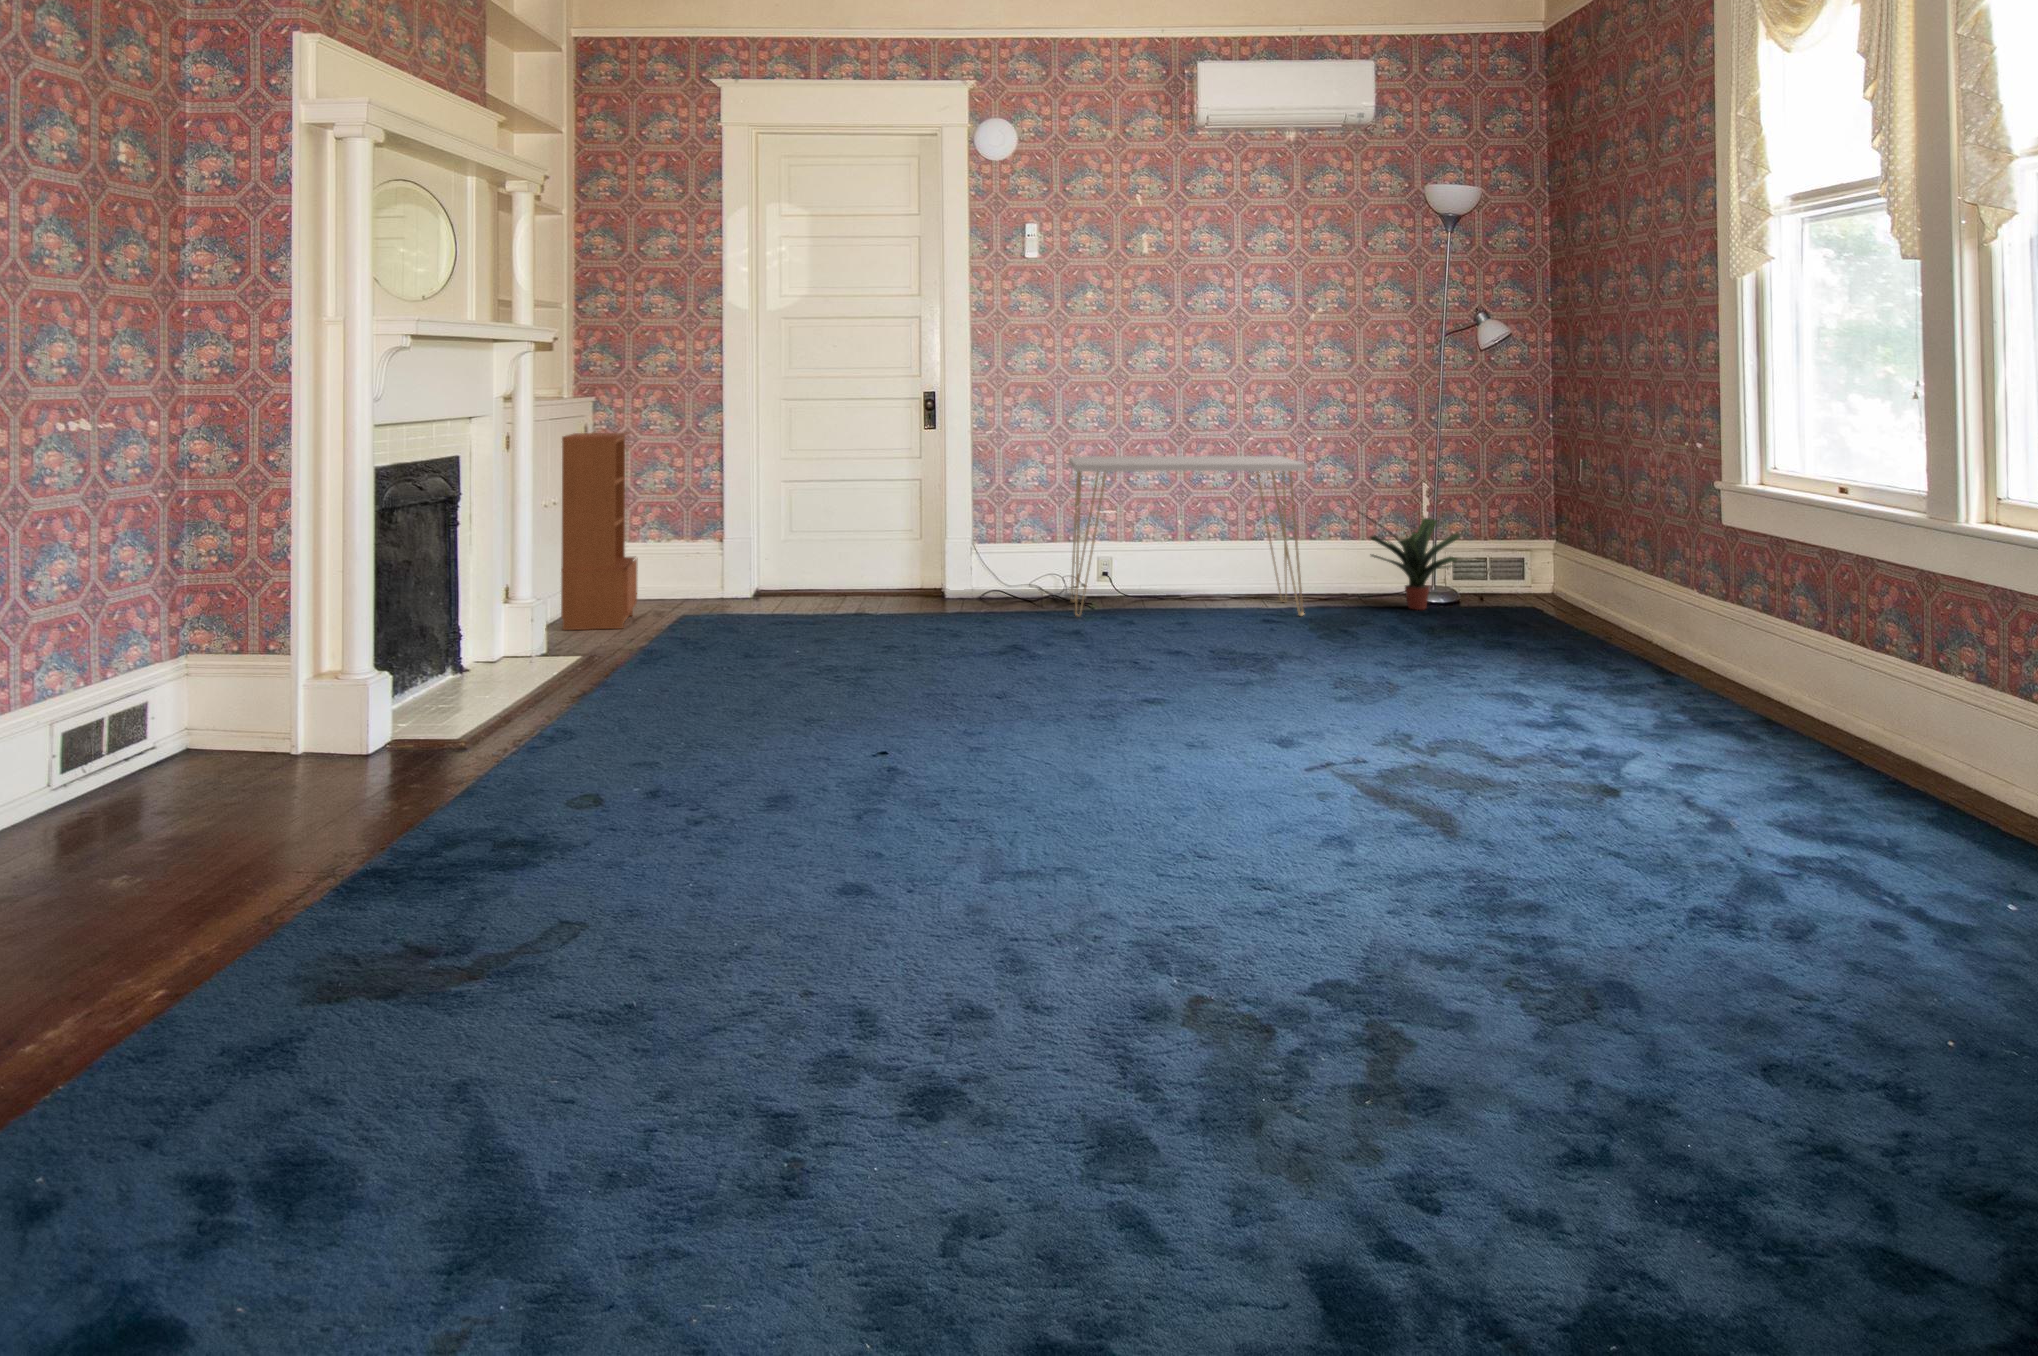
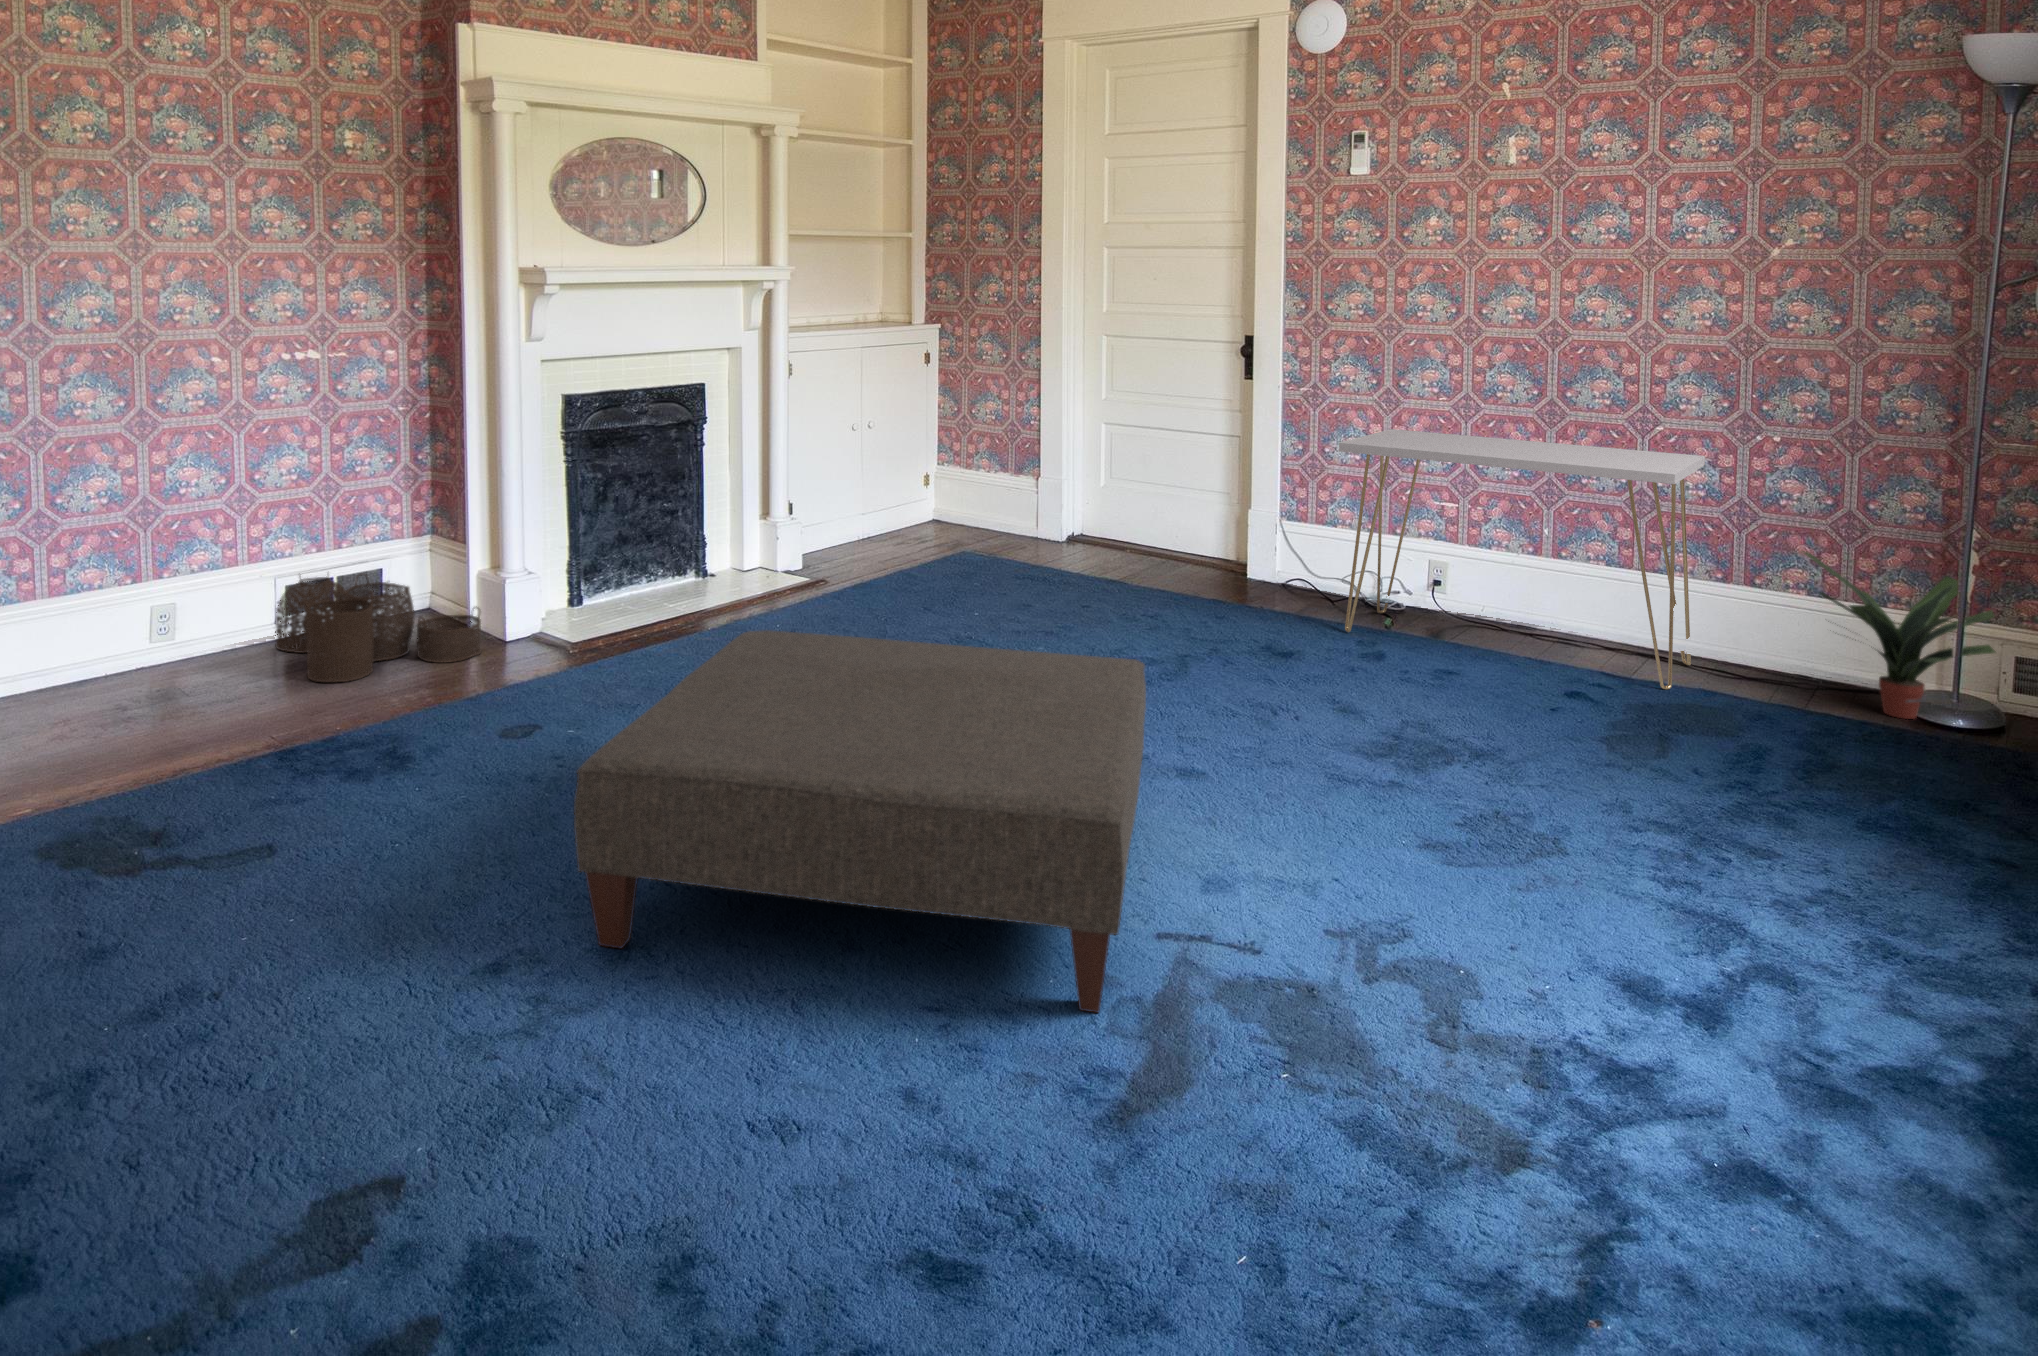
bookcase: present [561,433,637,630] -> none [830,364,918,562]
ottoman: none [870,617,1437,922] -> present [574,630,1146,1013]
woven basket: none [62,698,384,836] -> present [275,574,482,682]

